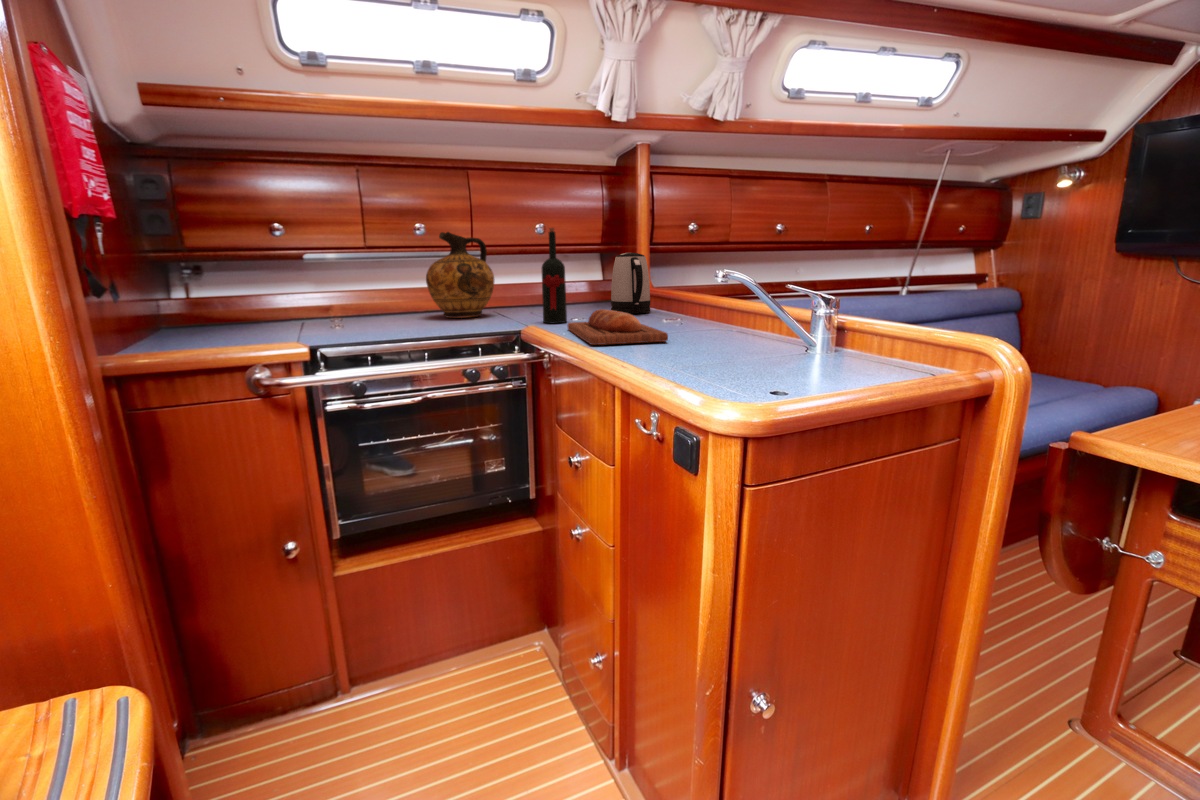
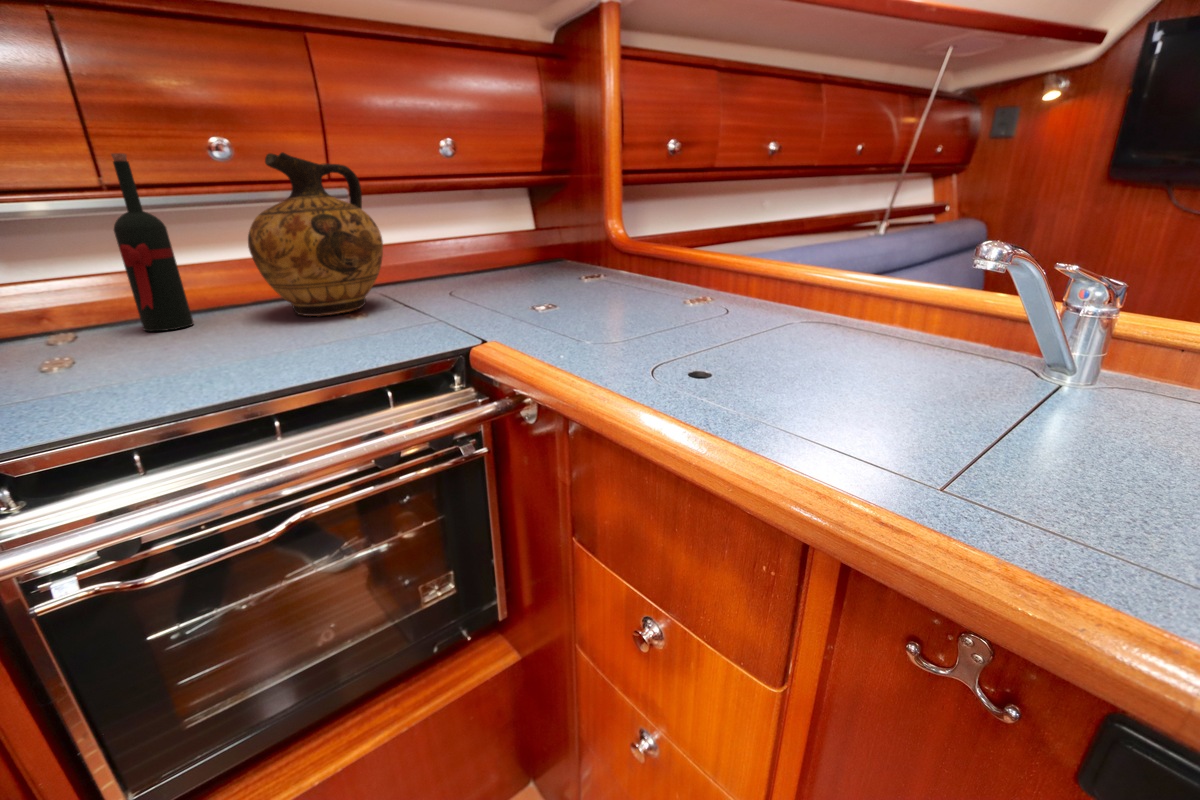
wine bottle: present [542,228,567,323] -> present [111,153,193,332]
kettle: present [611,253,650,313] -> none [580,188,643,289]
bread loaf: present [568,309,668,345] -> none [559,304,812,406]

